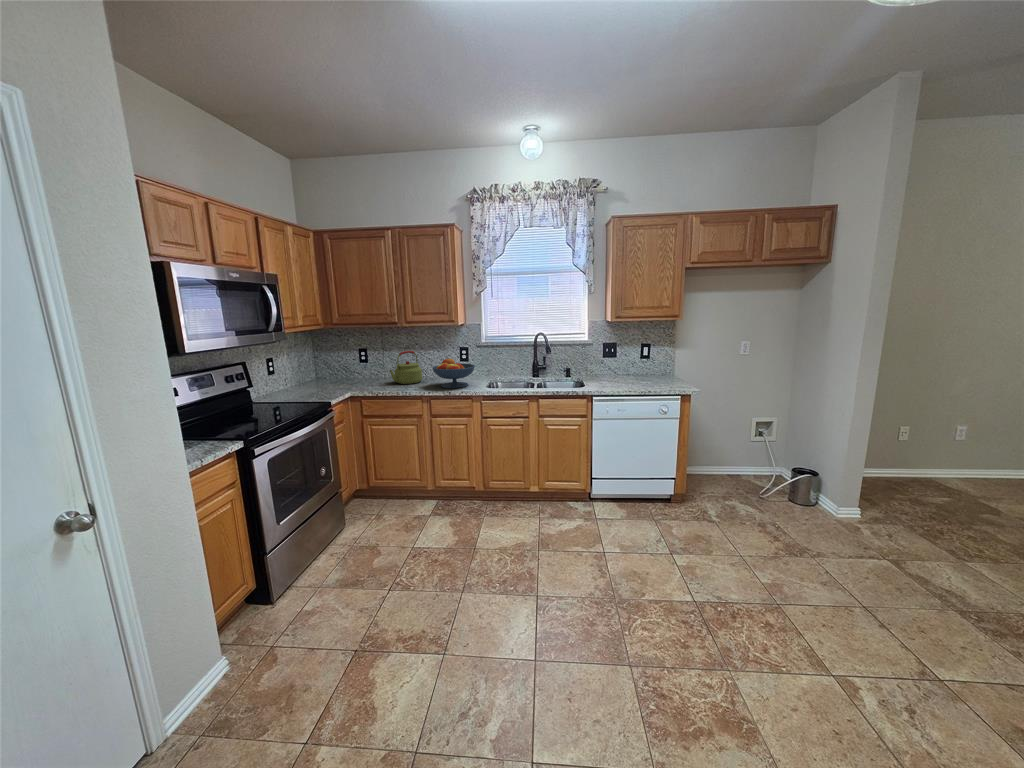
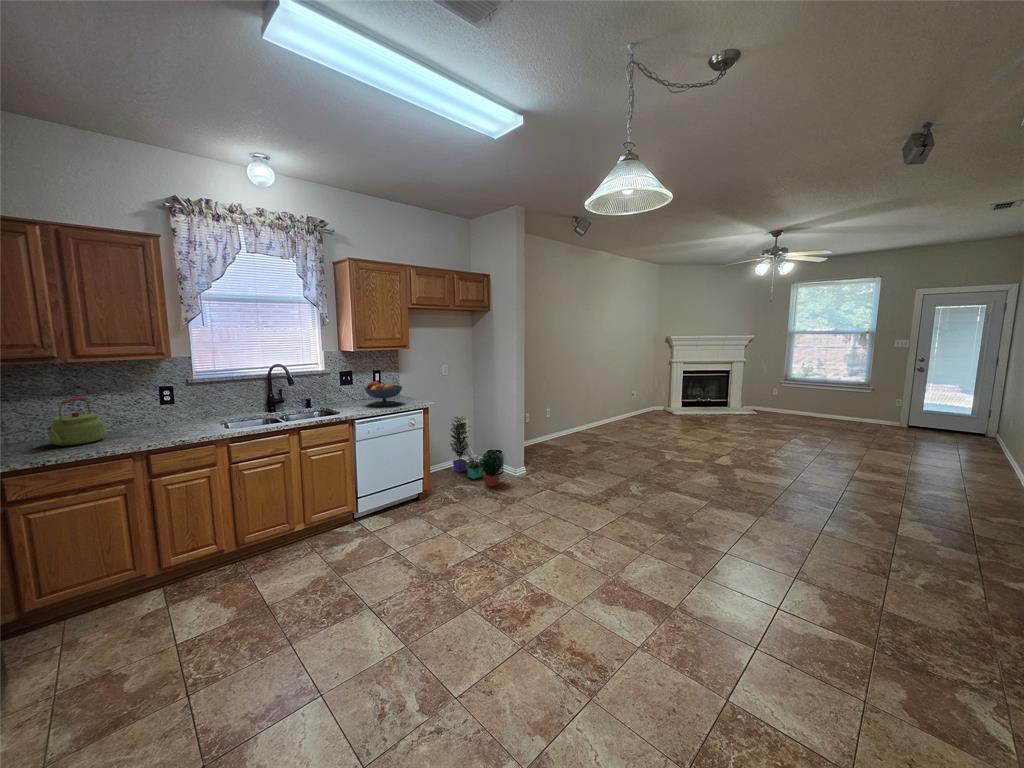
fruit bowl: present [433,359,475,388] -> present [365,381,402,406]
potted plant: none [738,410,809,523] -> present [450,416,503,487]

